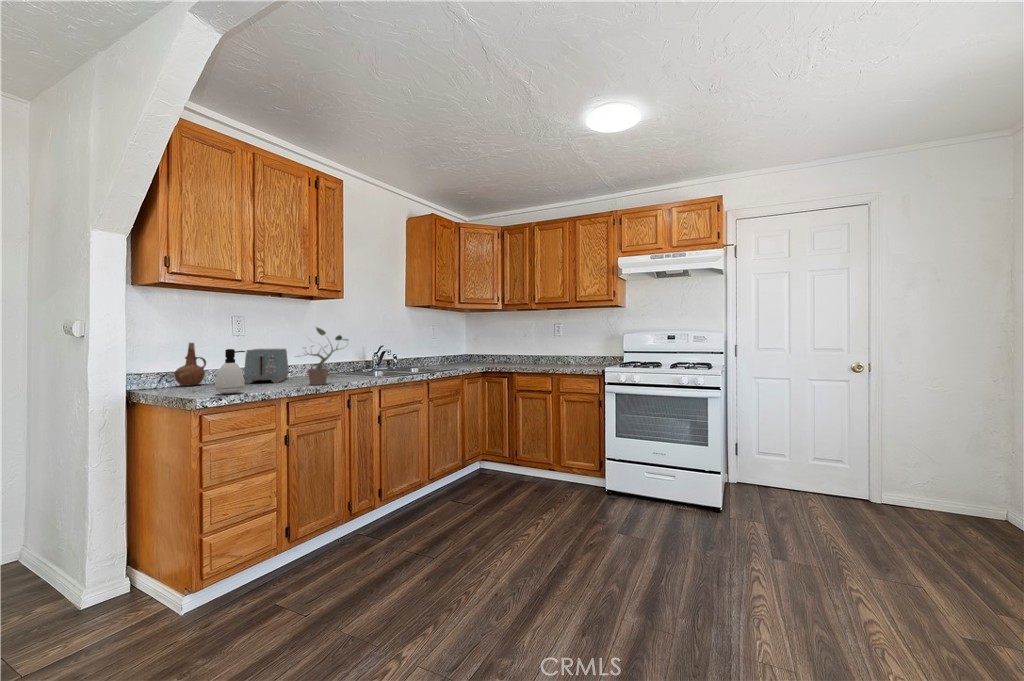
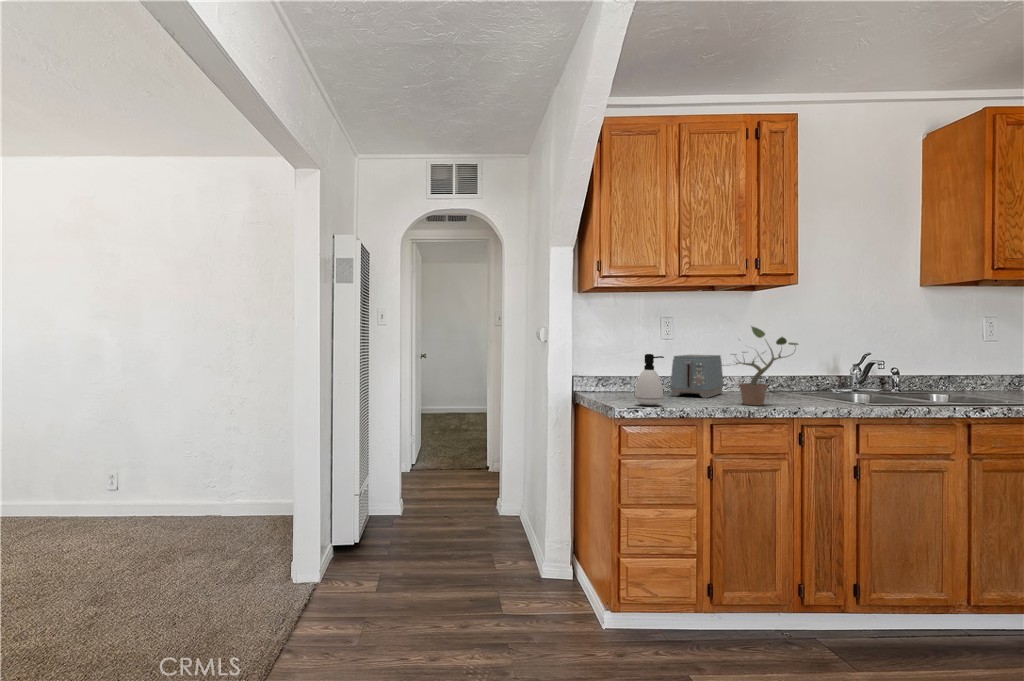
ceramic pitcher: present [174,343,206,386] -> none [609,347,636,393]

